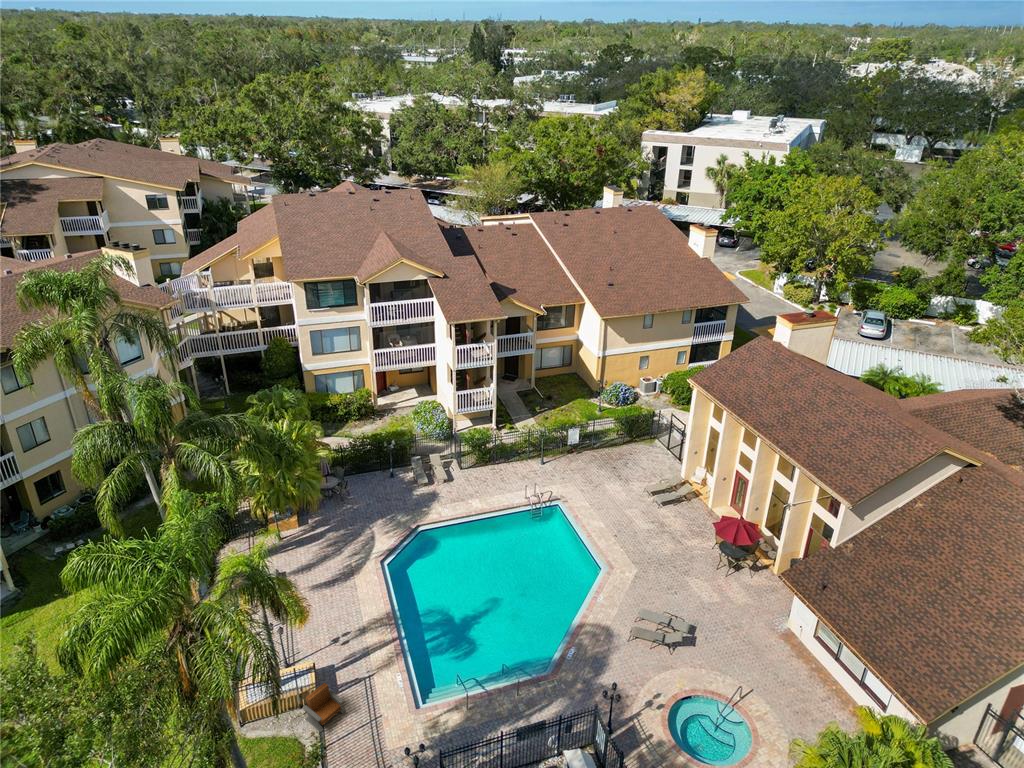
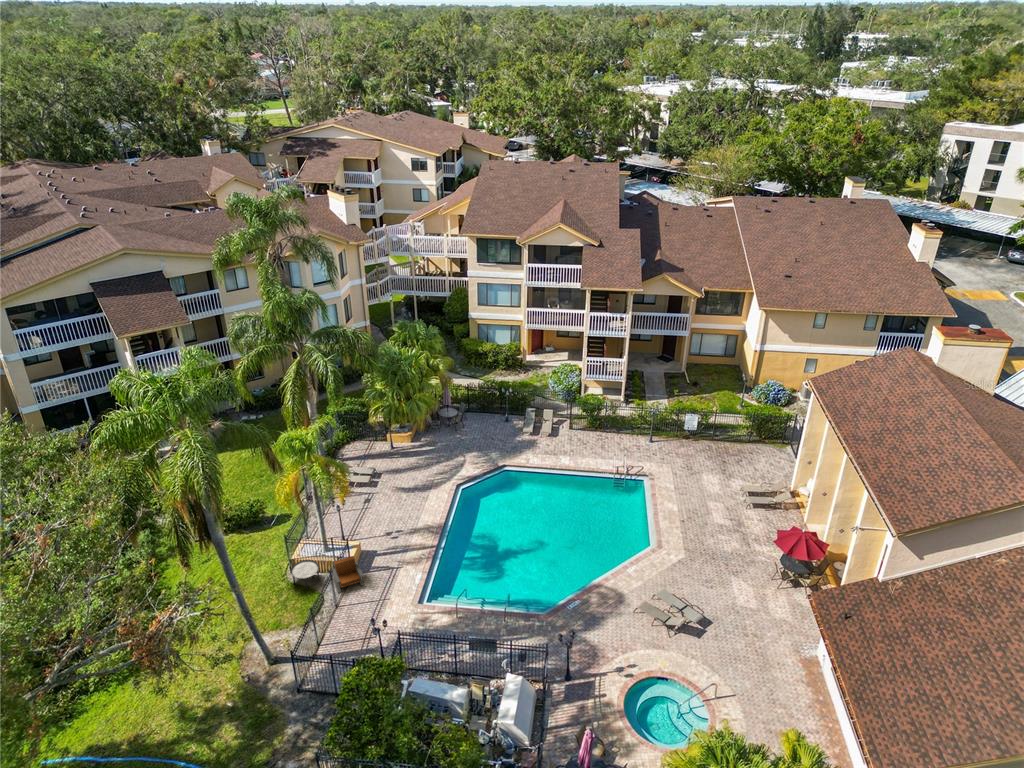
round table: none [254,705,289,743] -> present [290,560,319,589]

